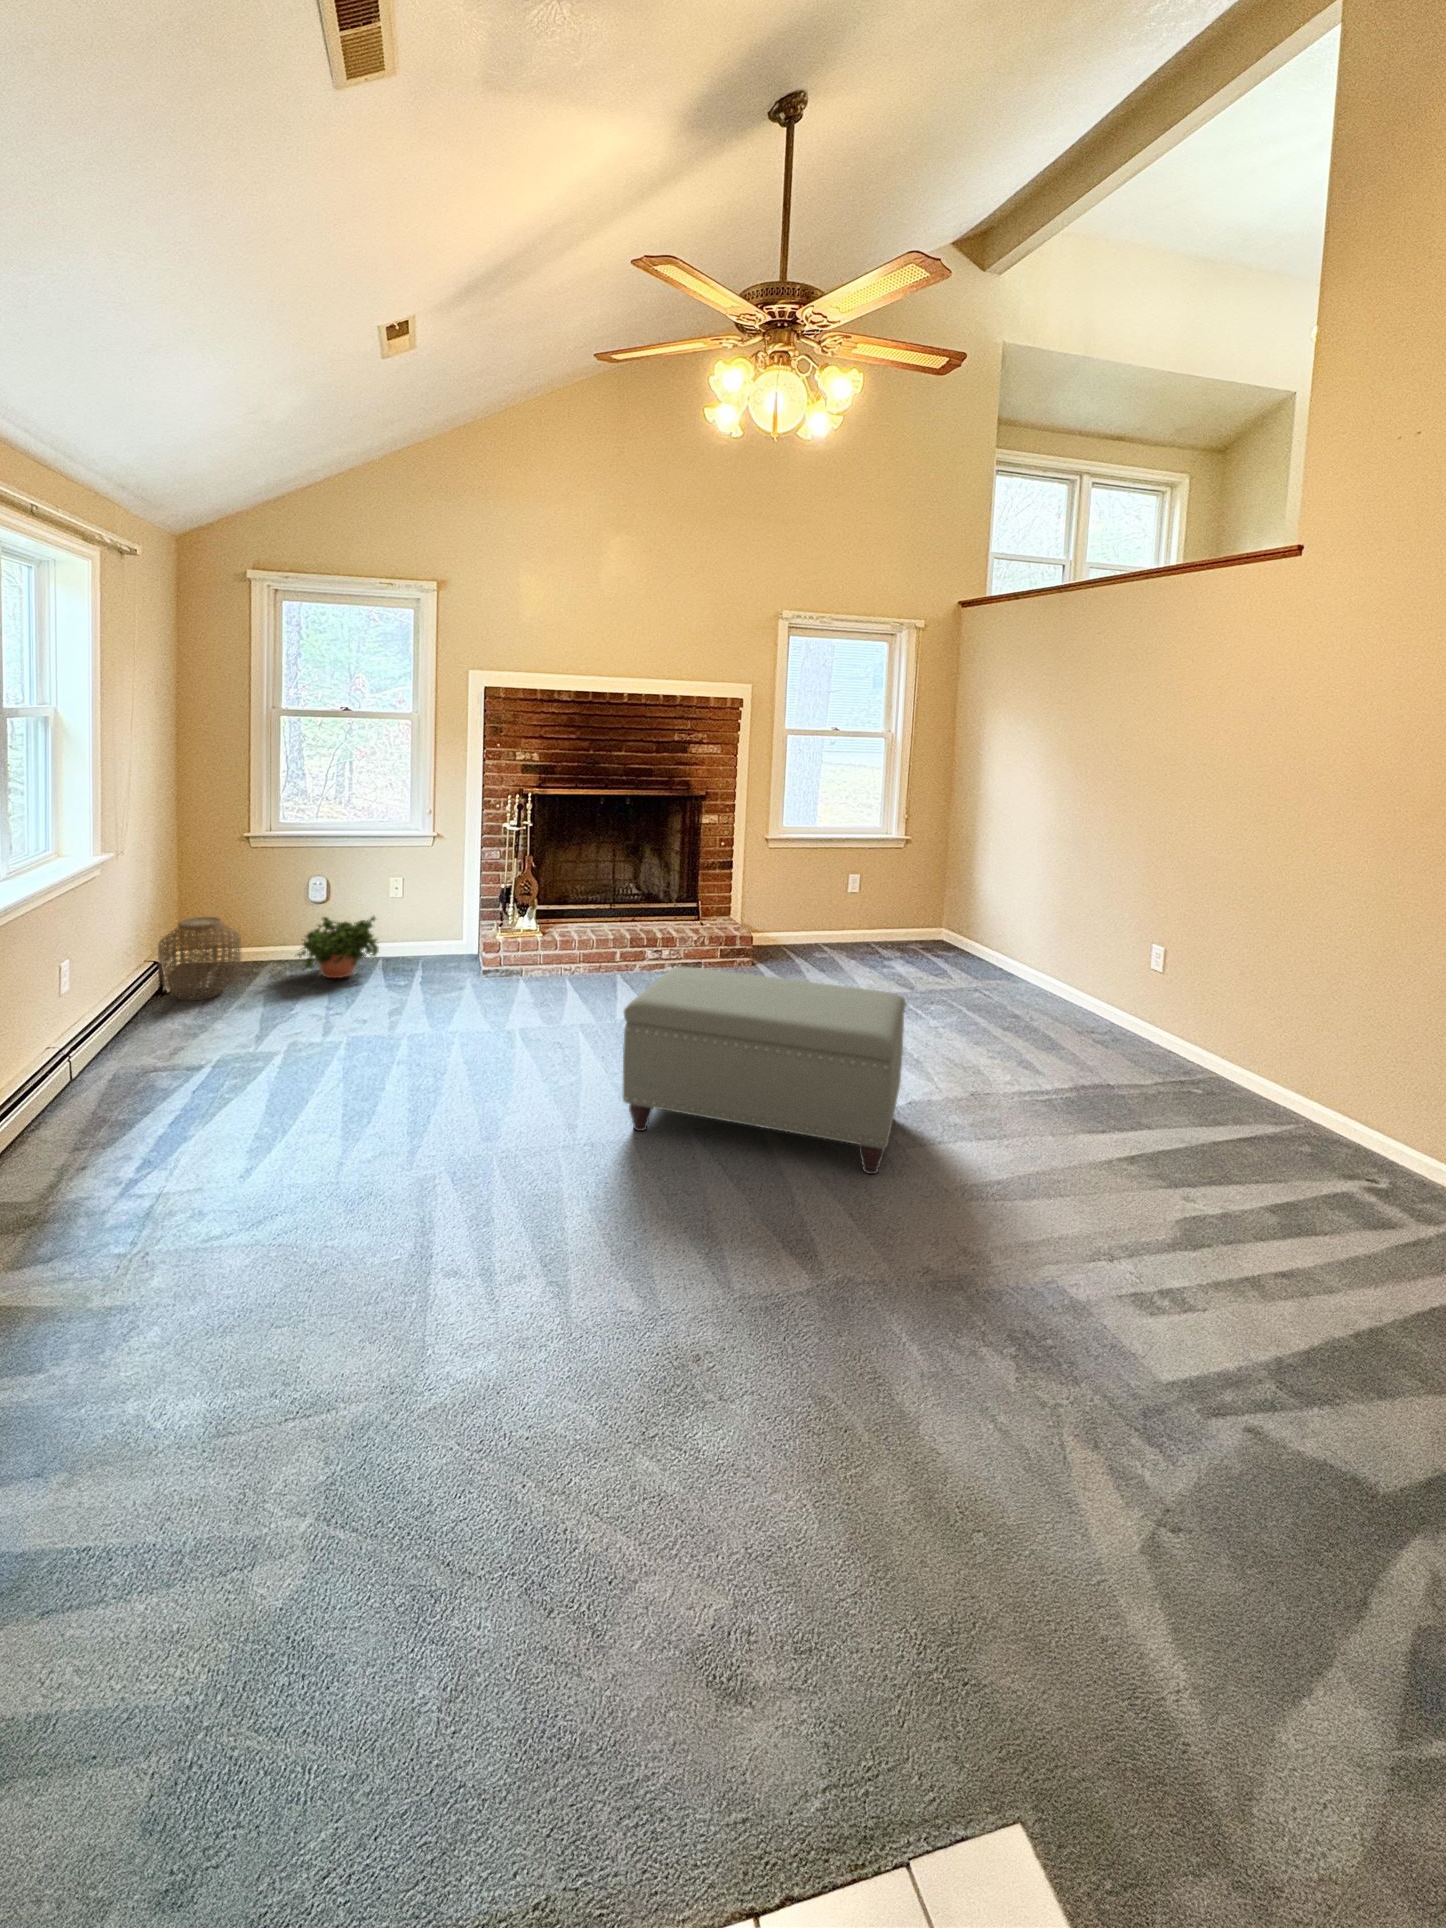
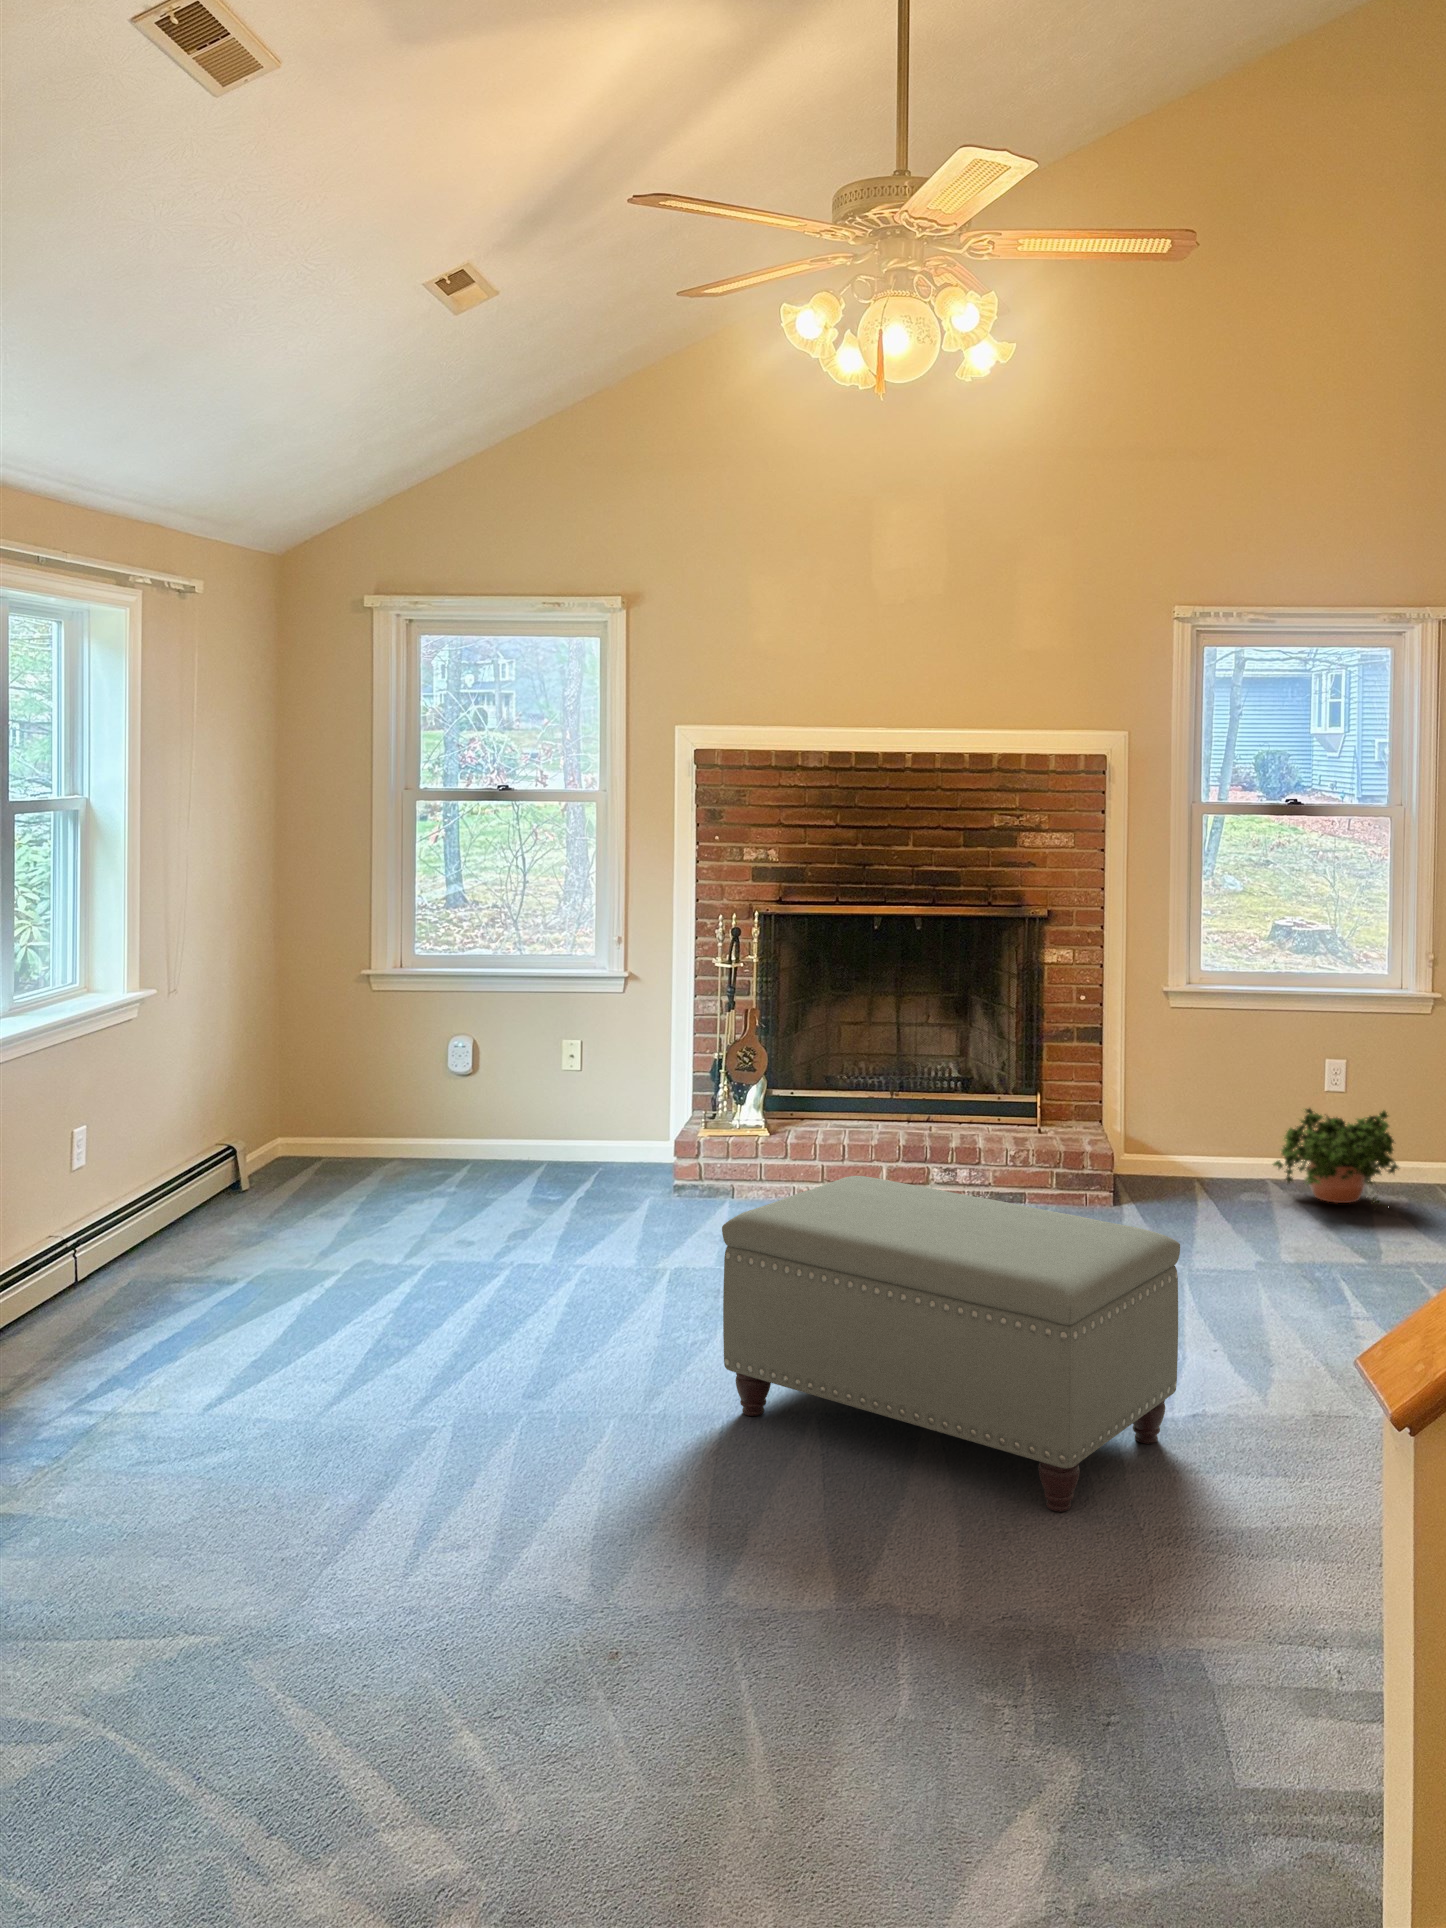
woven basket: present [158,917,241,1000] -> none [233,1083,339,1200]
potted plant: present [295,917,379,981] -> present [1273,1108,1398,1203]

